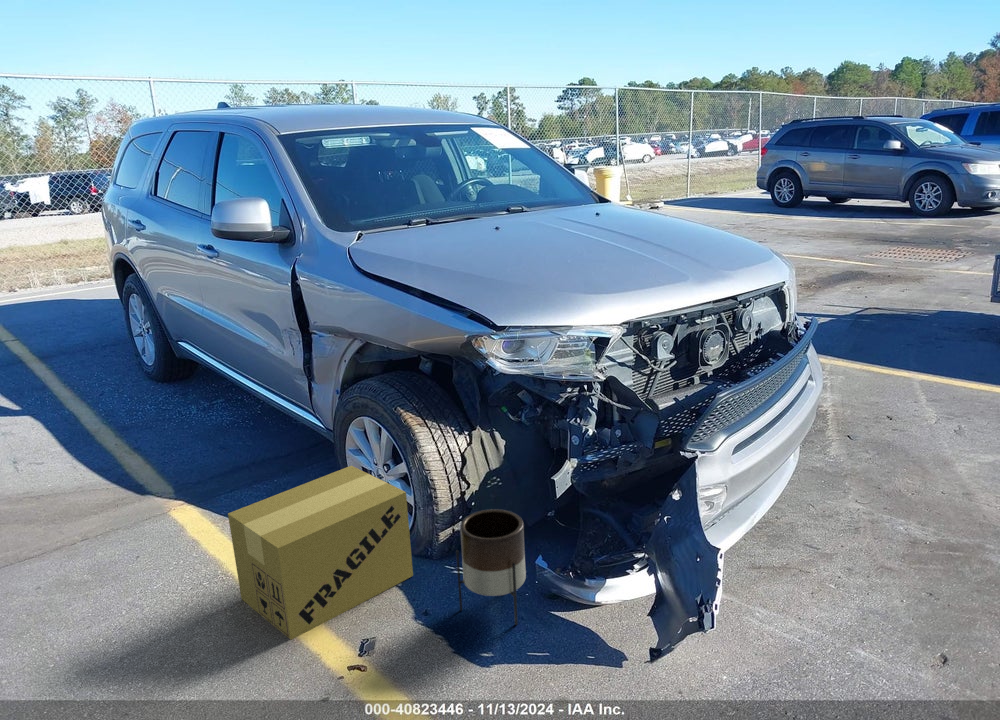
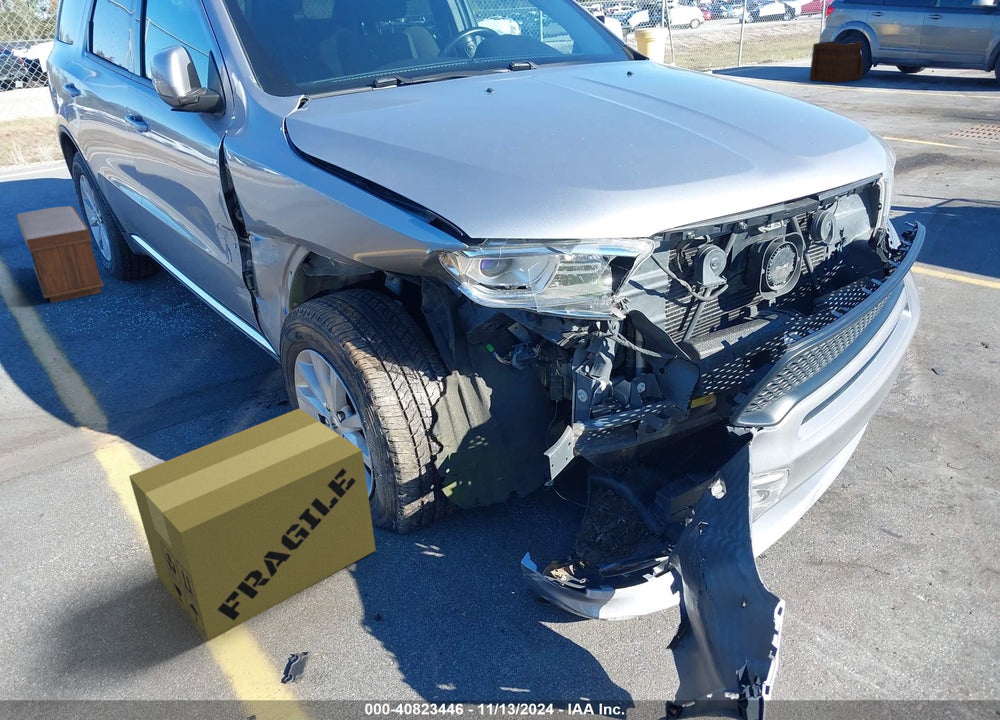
wooden crate: none [750,175,797,211] -> present [810,41,863,83]
bench: none [73,320,150,401] -> present [17,206,104,303]
planter: present [456,509,526,625] -> none [422,478,514,630]

